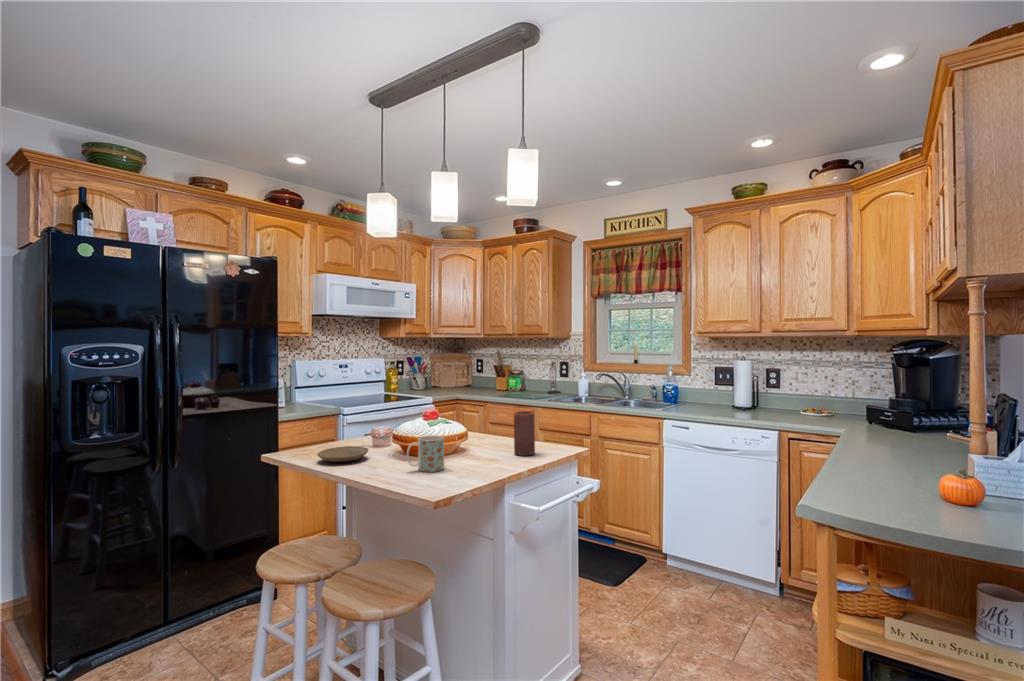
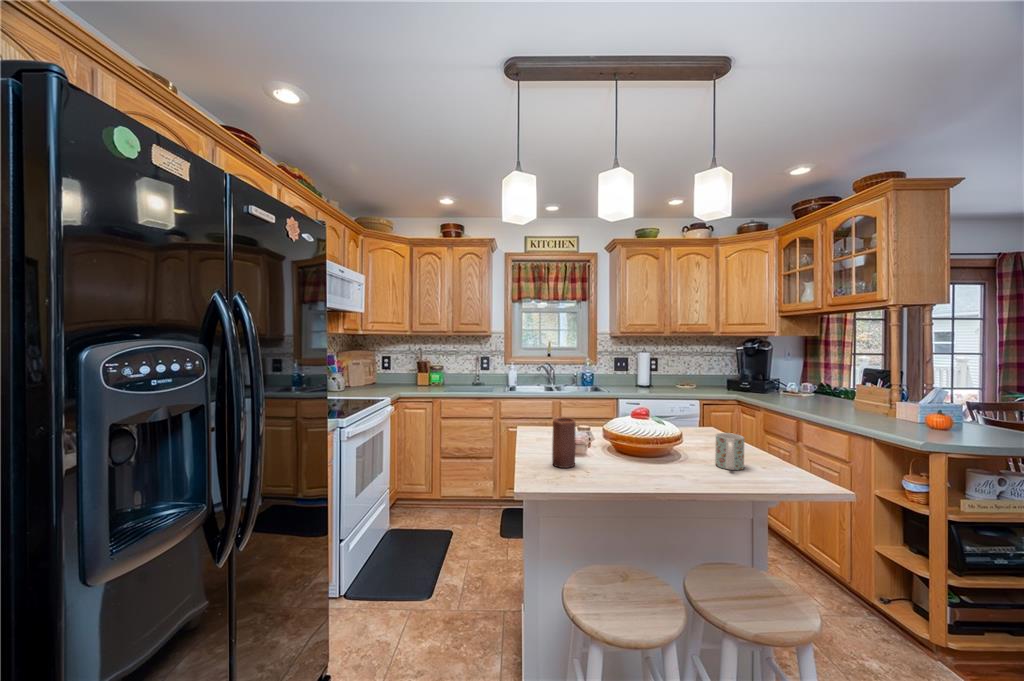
candle: present [514,411,535,456] -> present [552,418,576,468]
plate: present [317,446,369,462] -> none [603,458,661,481]

